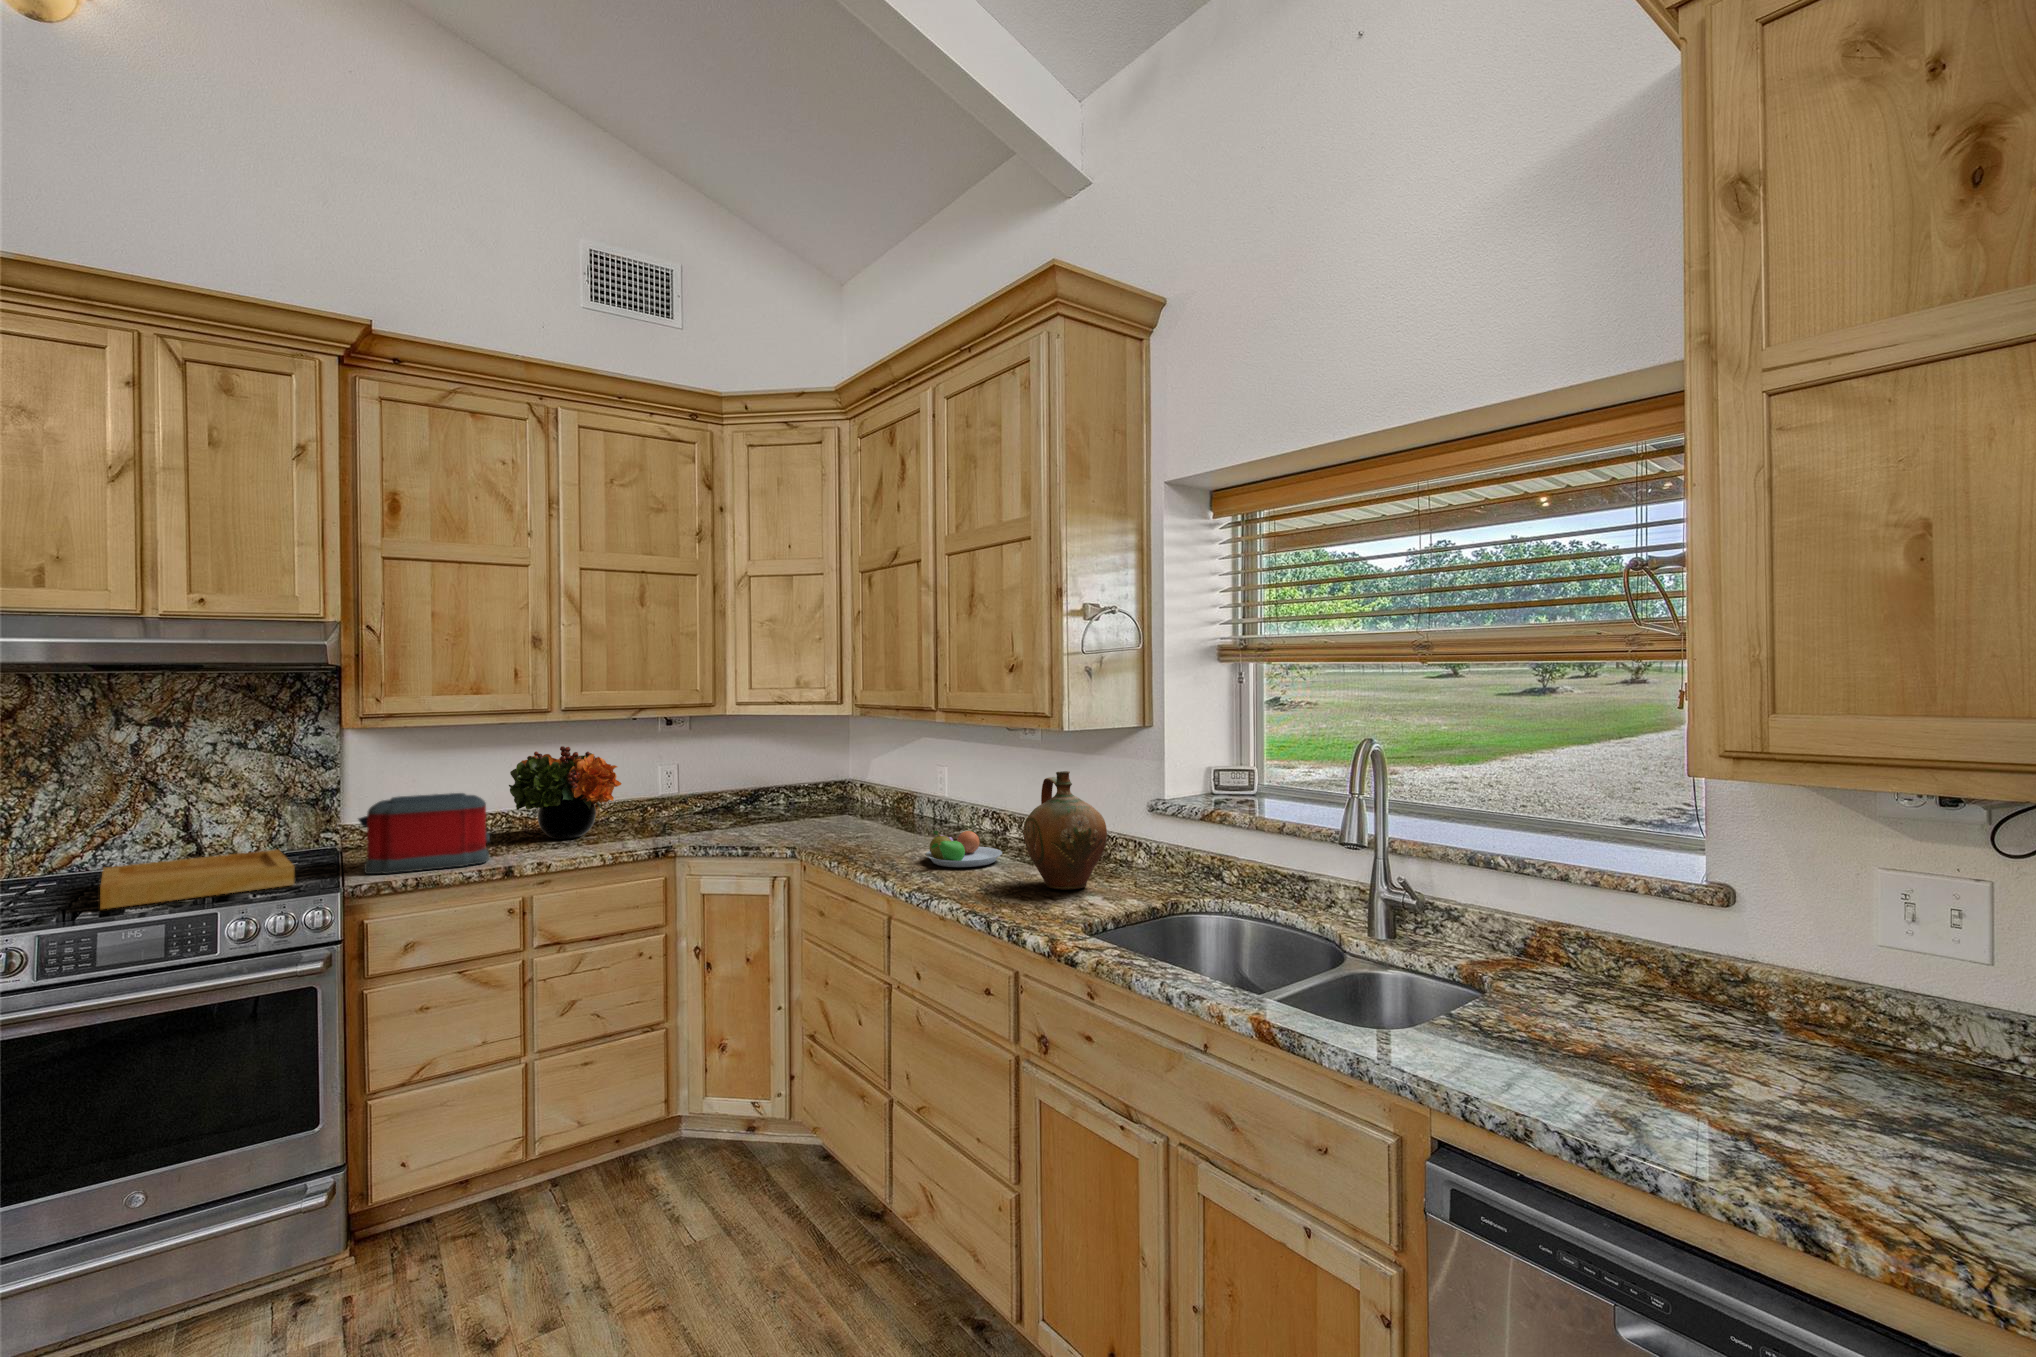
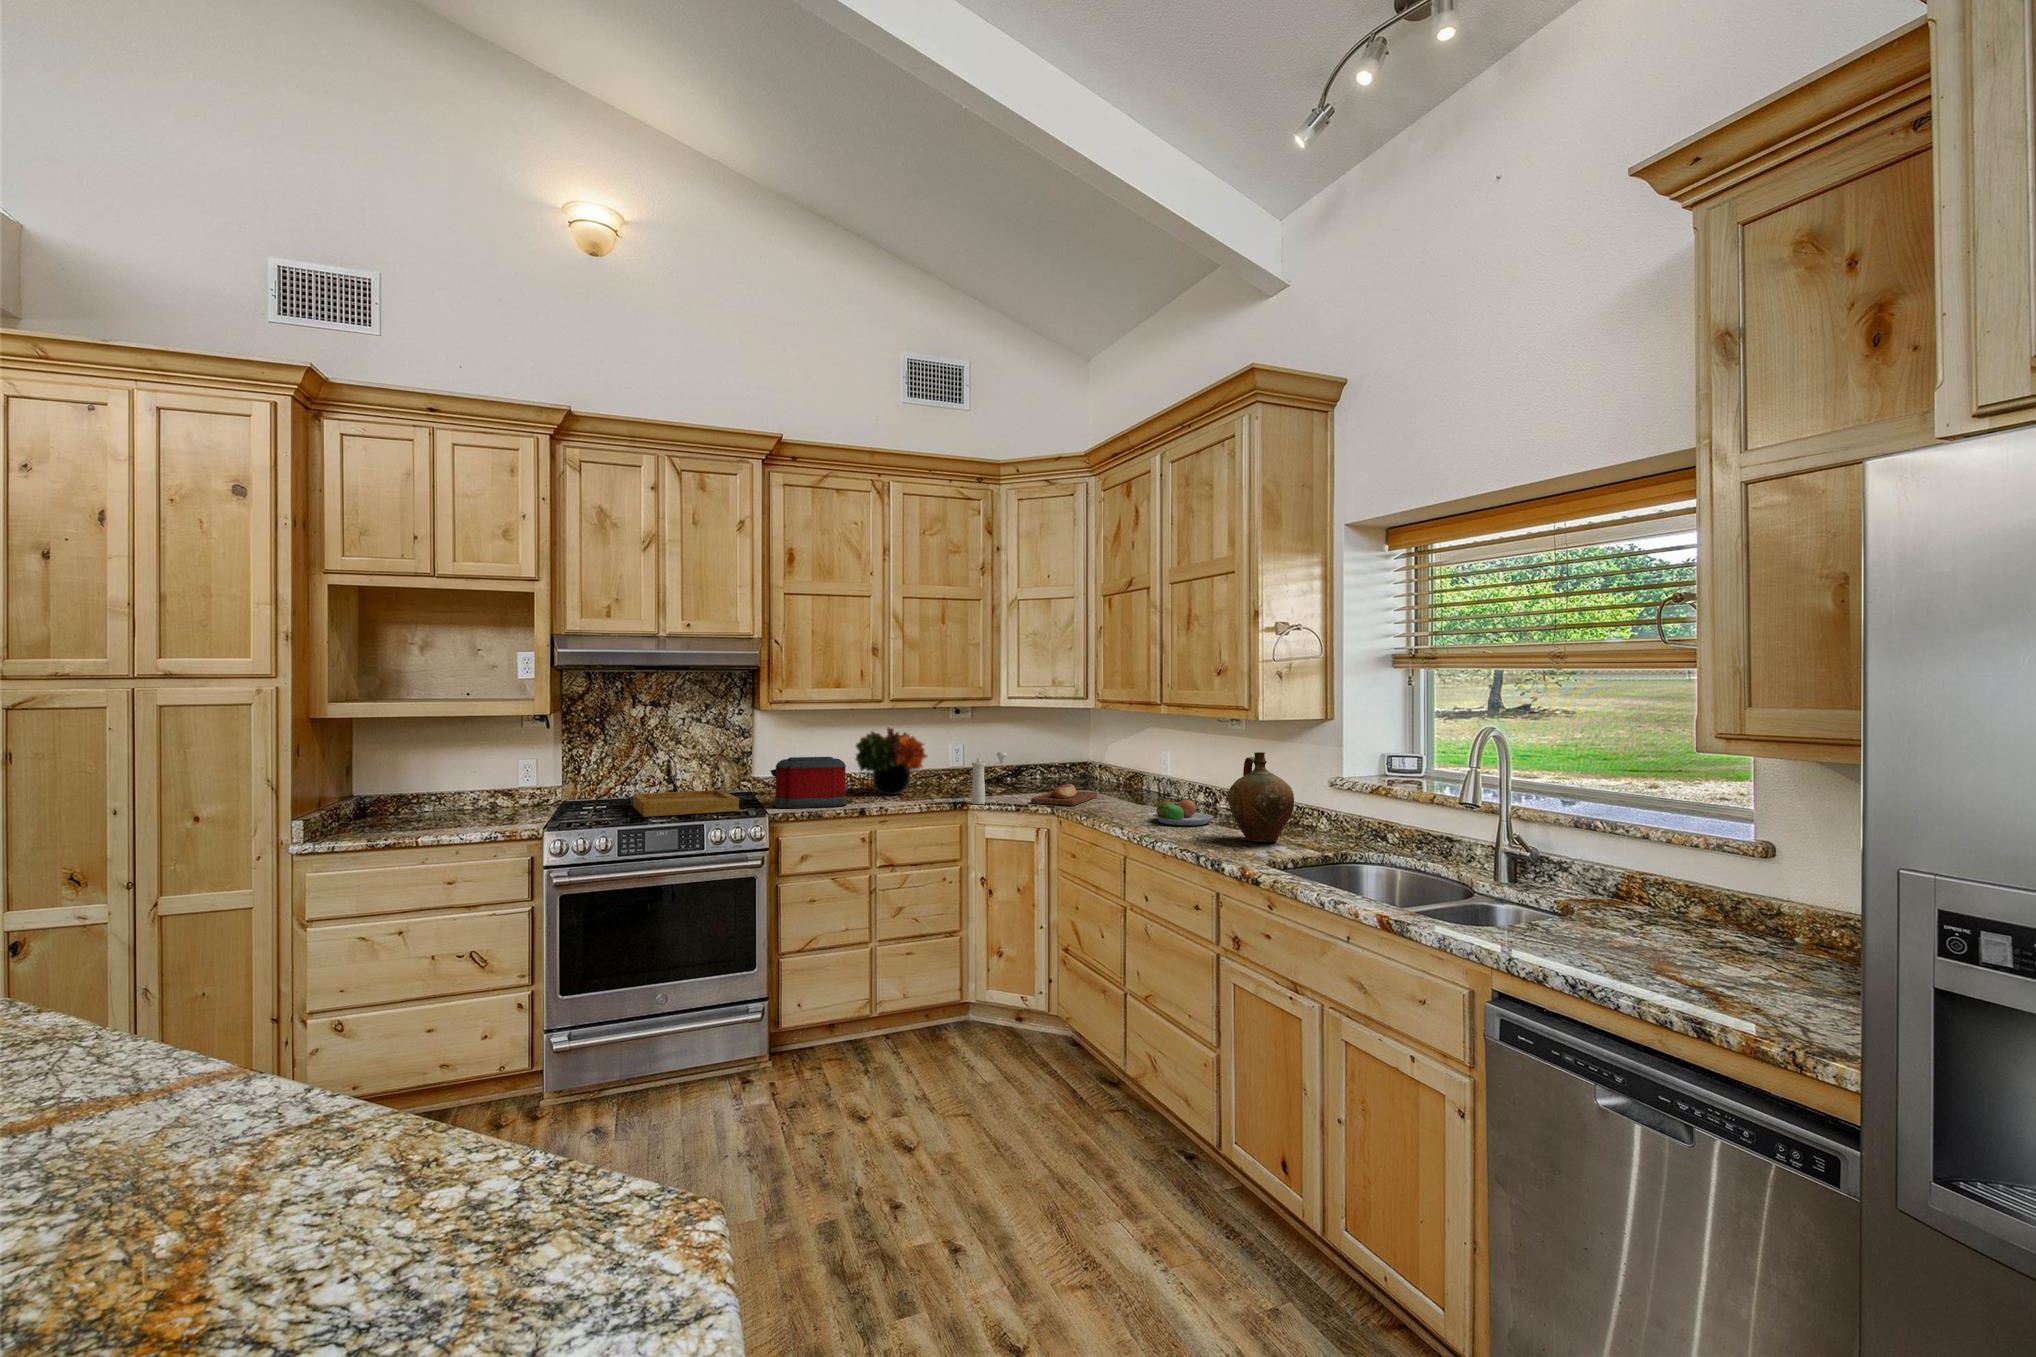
pepper mill: none [680,775,731,848] -> present [972,752,1007,804]
bread loaf: none [764,812,854,843] -> present [1031,784,1097,805]

